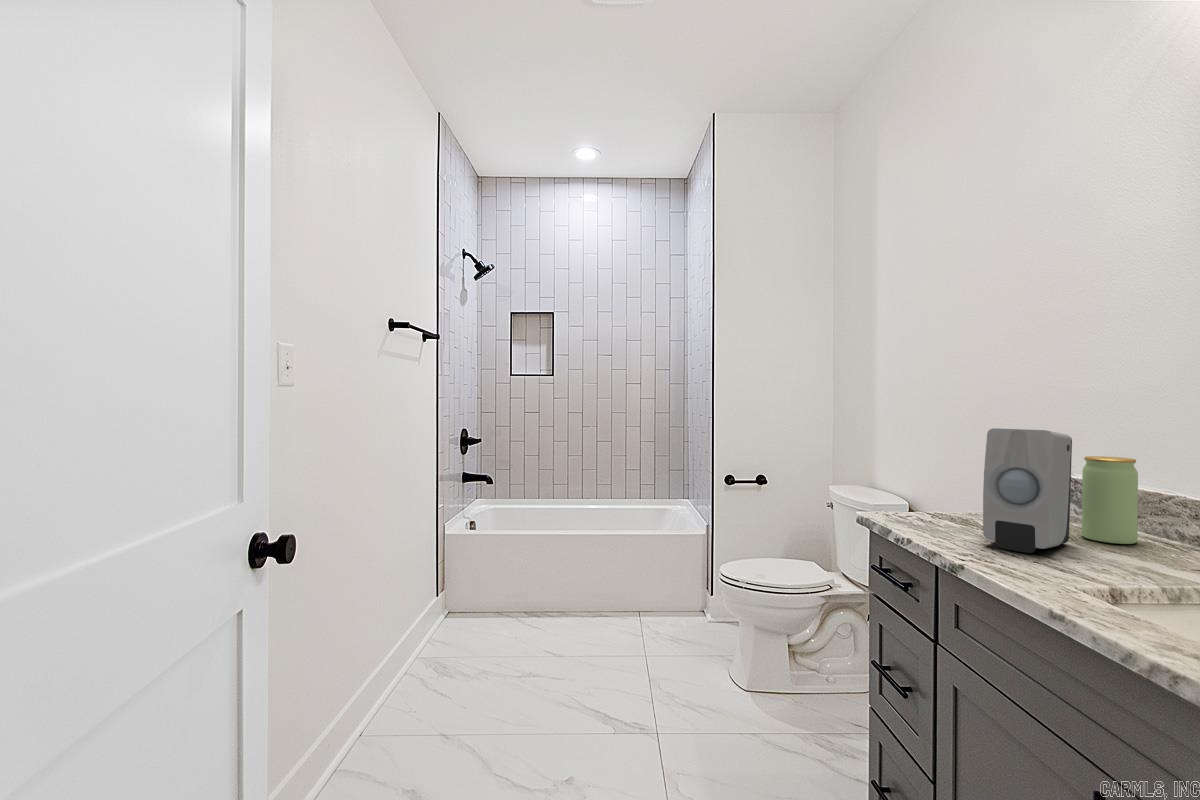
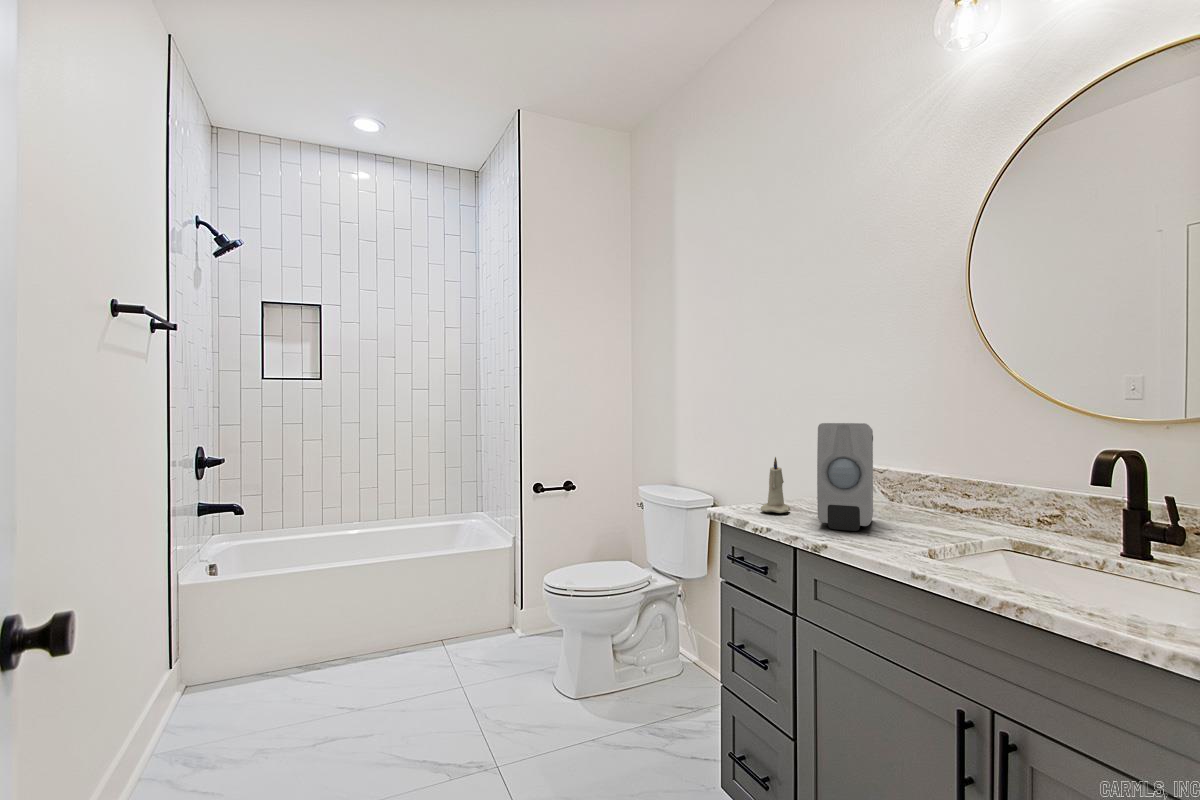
jar: present [1082,456,1138,544] -> none [874,445,913,516]
candle: none [930,463,968,526] -> present [760,457,790,513]

